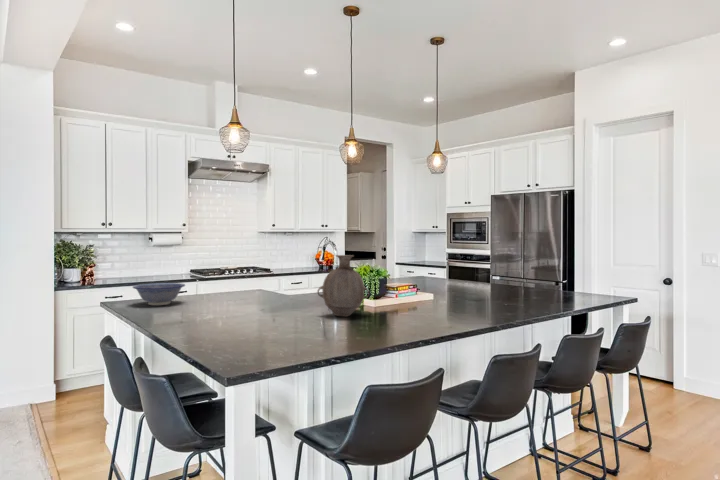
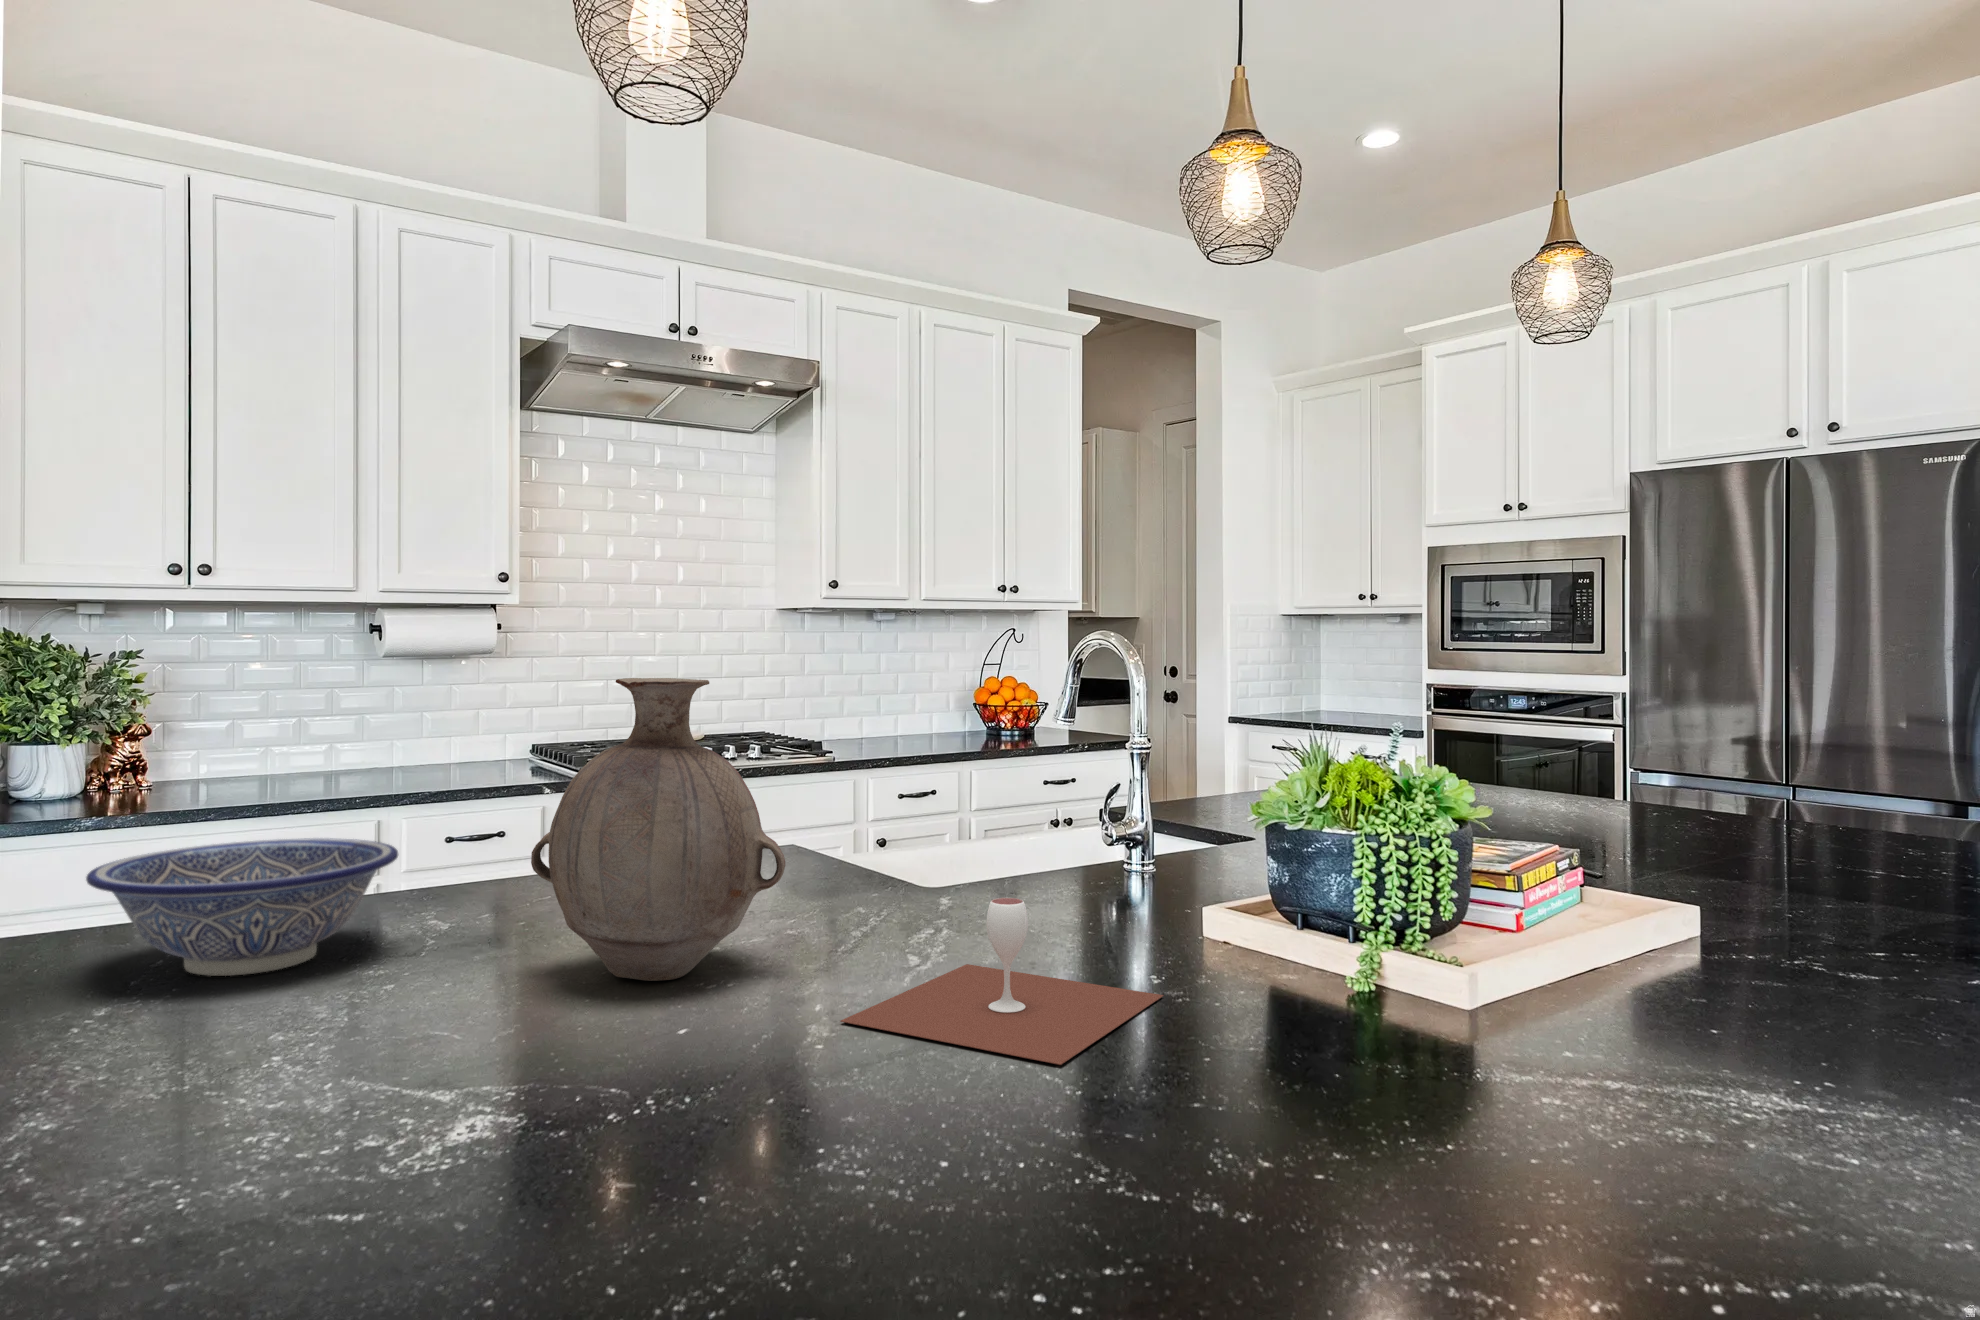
vase: present [318,255,369,317] -> present [531,678,785,981]
wine glass: none [266,289,322,312] -> present [840,898,1164,1065]

